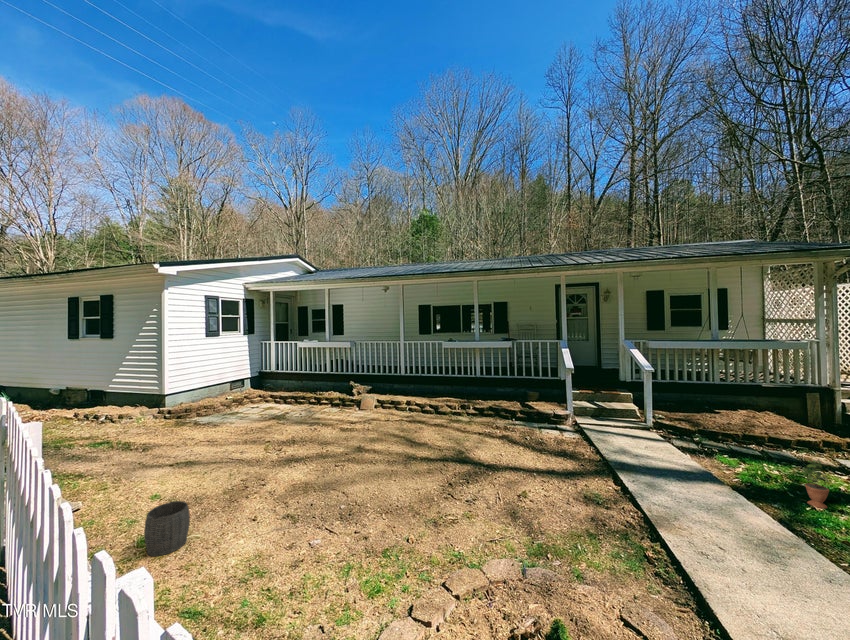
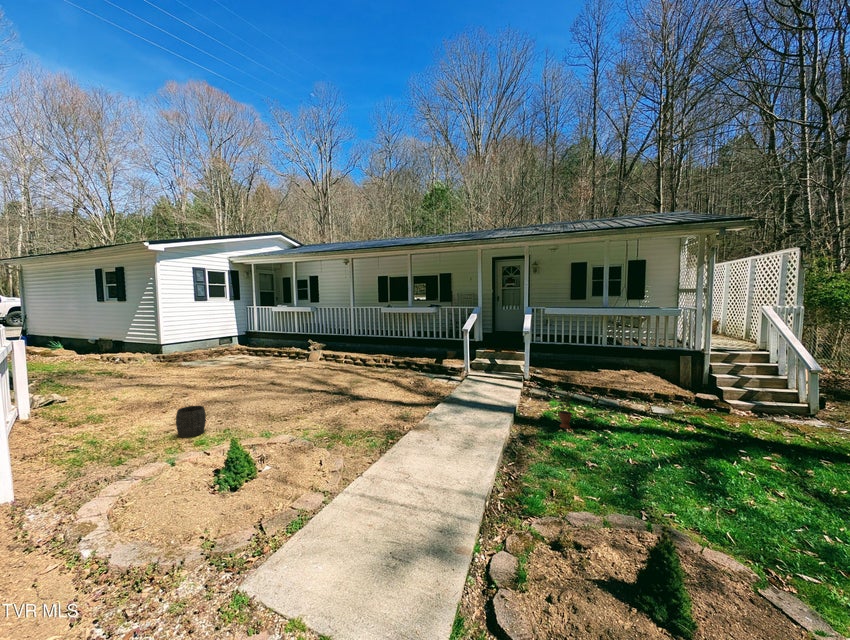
woven basket: present [144,501,190,556] -> present [176,406,206,437]

